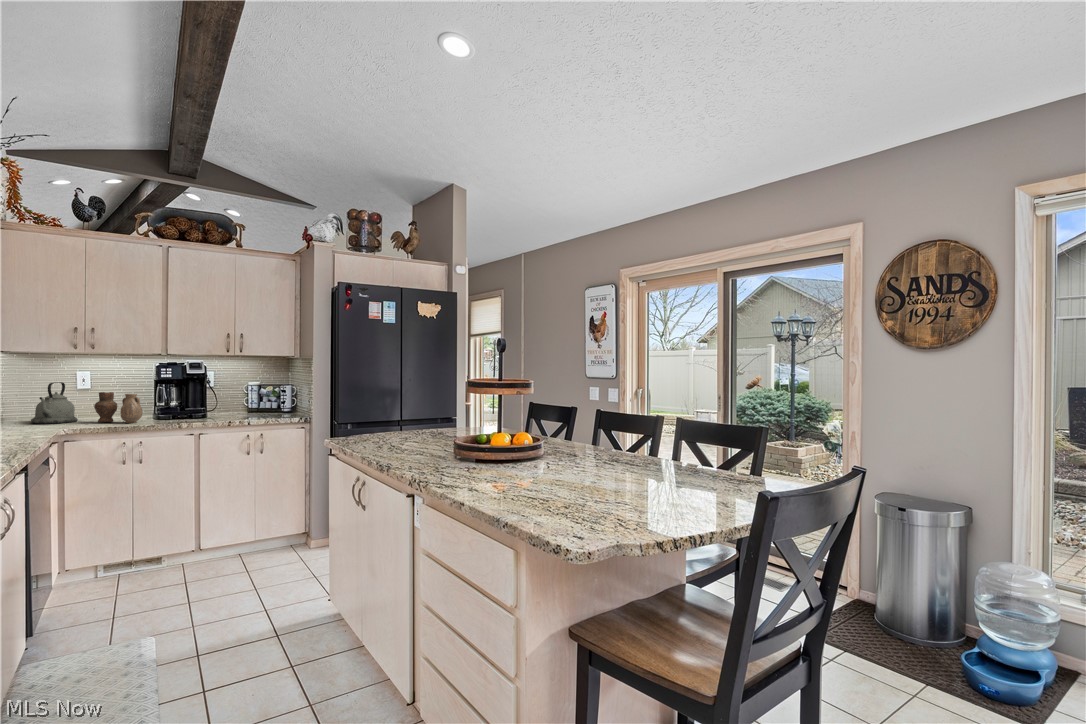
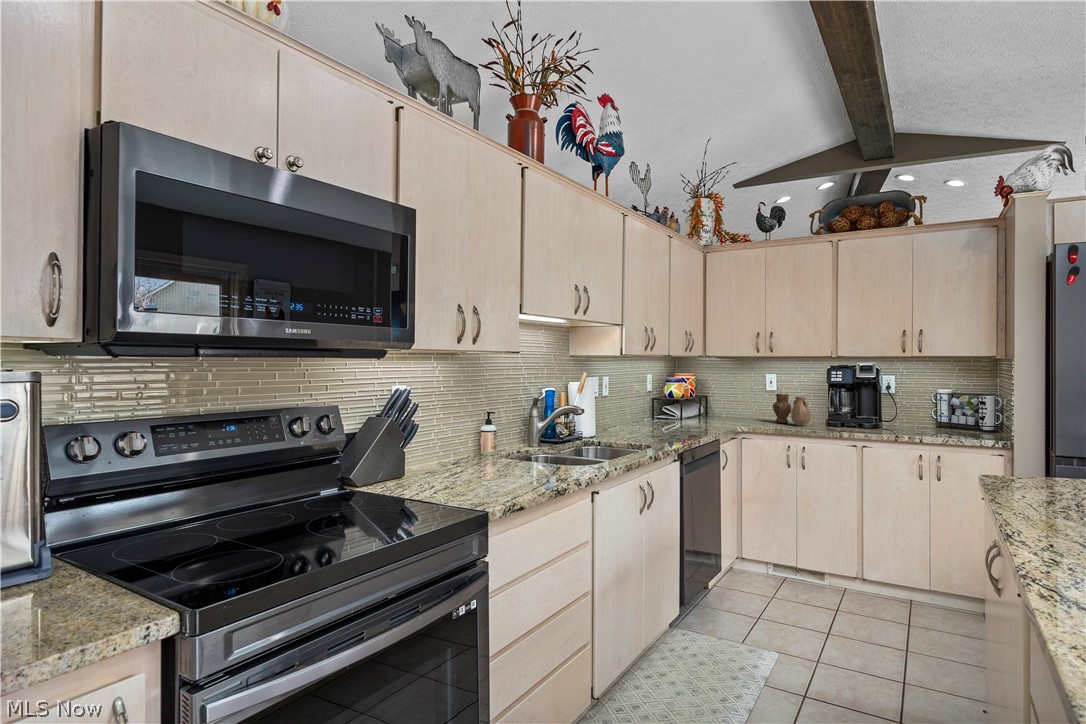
kettle: present [31,382,78,424] -> none [732,382,765,420]

